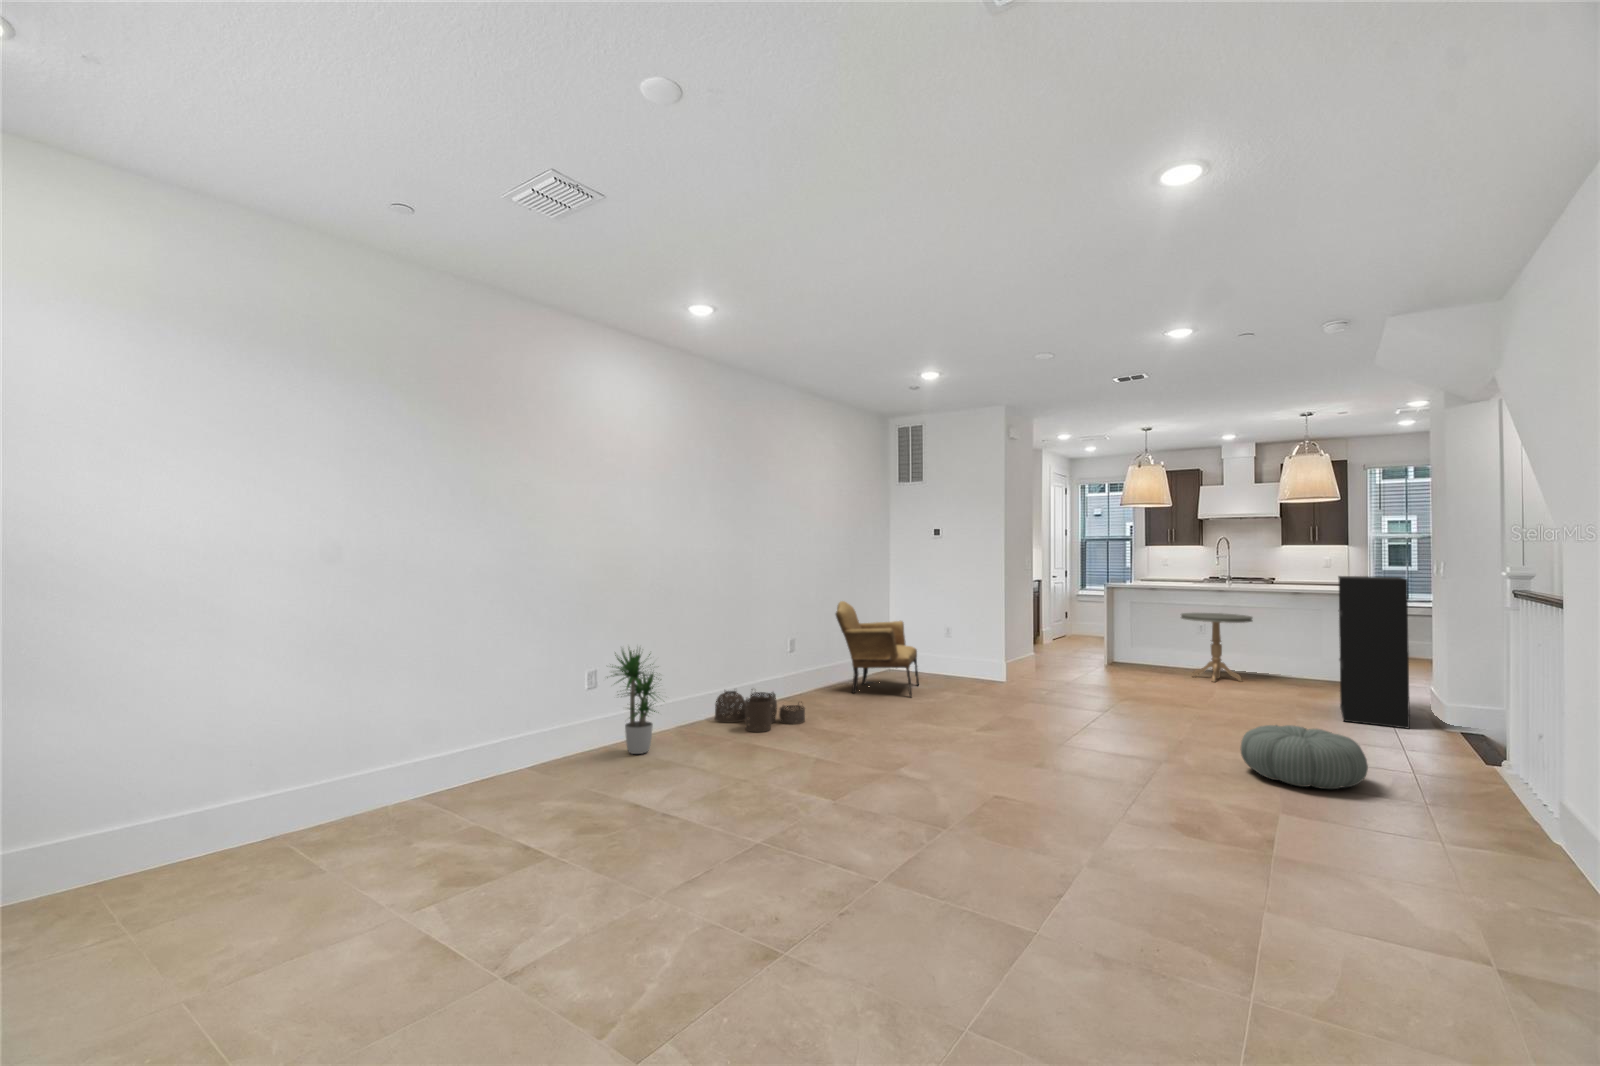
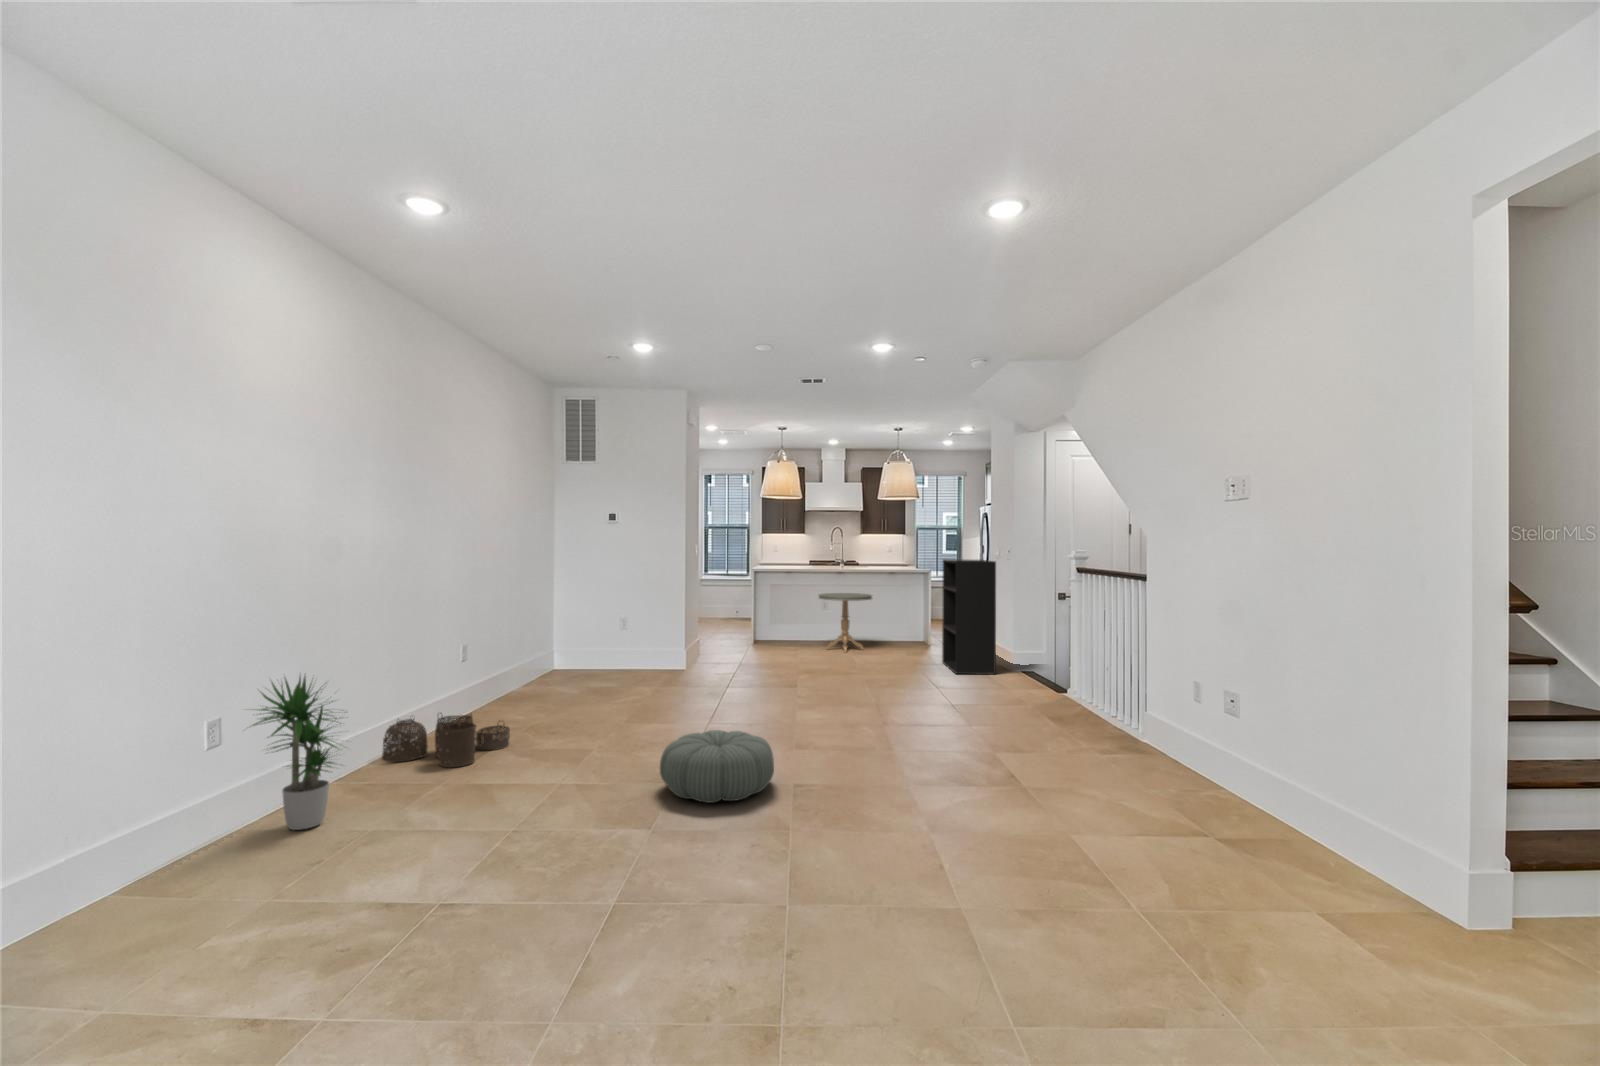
armchair: present [836,601,919,697] -> none [509,597,606,702]
pouf: present [1240,725,1368,789] -> present [660,730,774,803]

